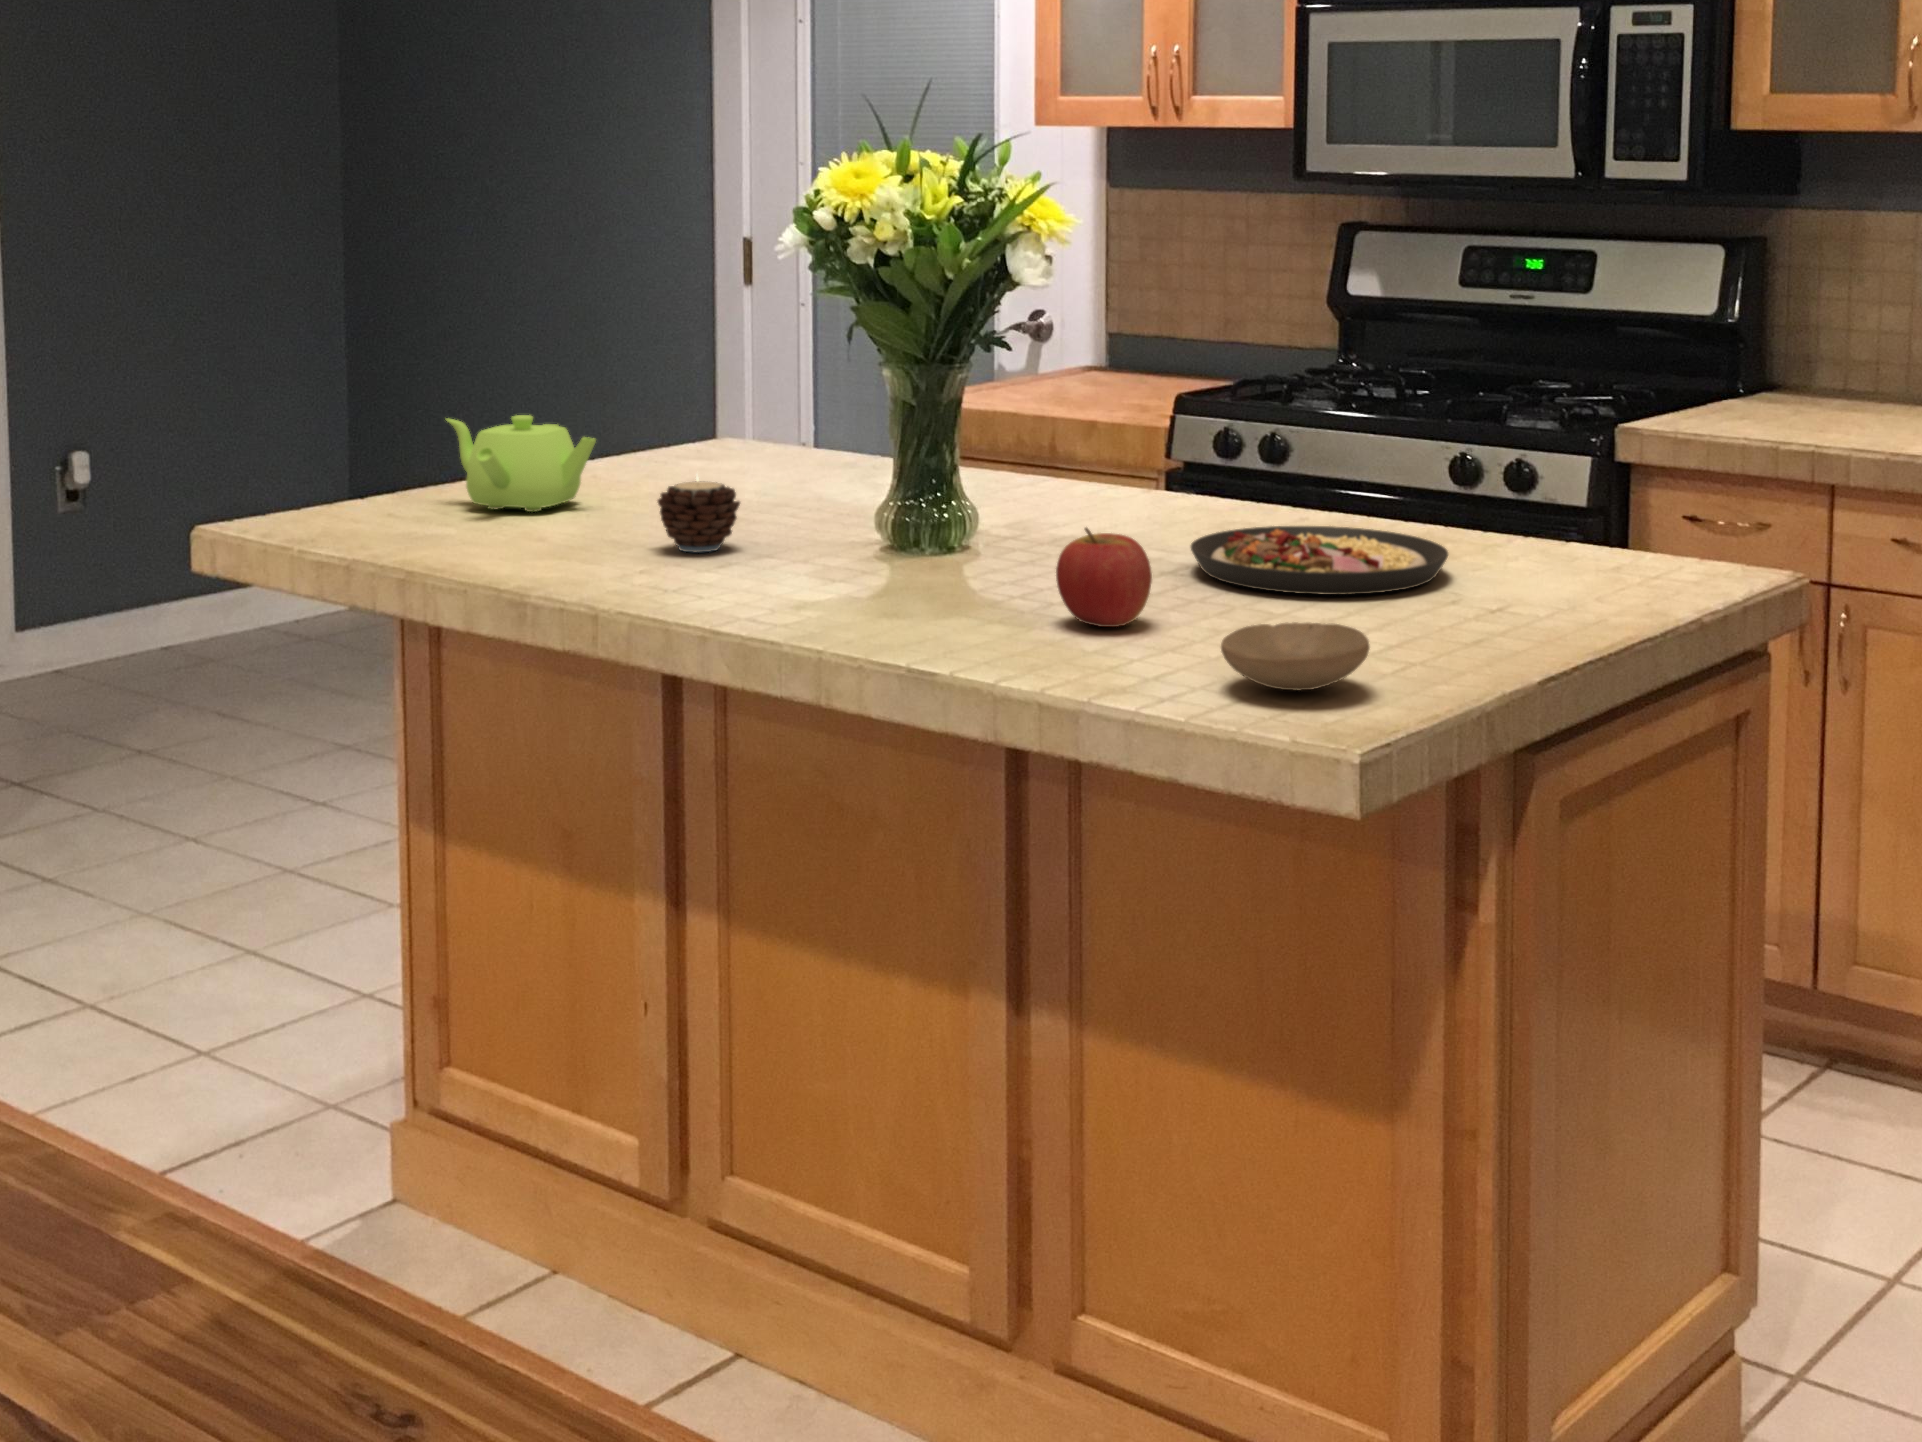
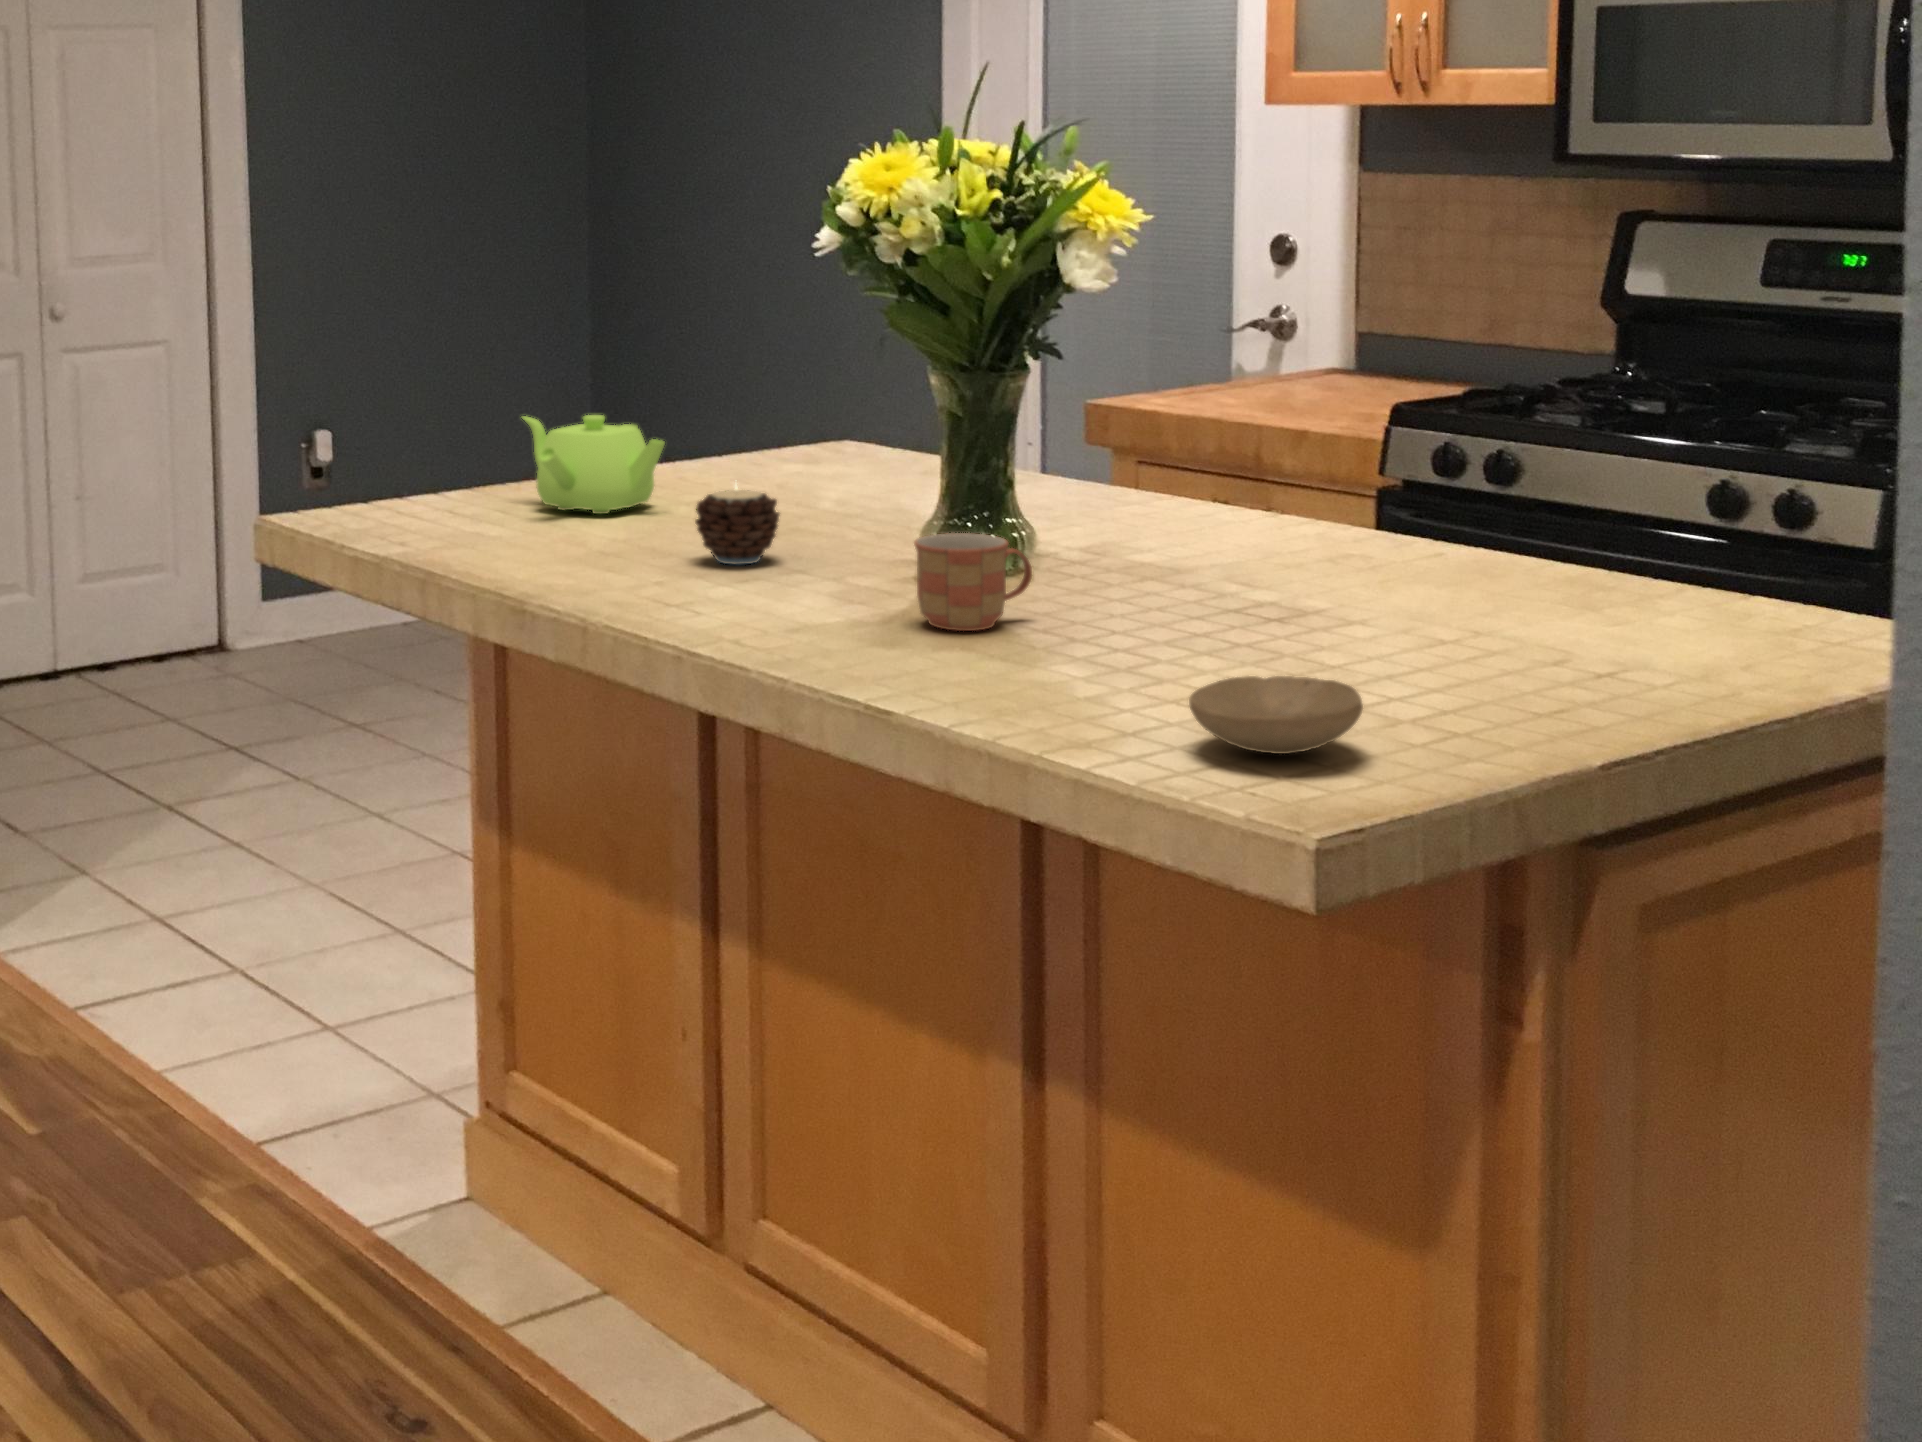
mug: none [904,512,1007,602] -> present [914,533,1032,631]
plate: present [1191,526,1448,595] -> none [1253,563,1561,645]
apple: present [1056,528,1152,627] -> none [1058,557,1166,669]

